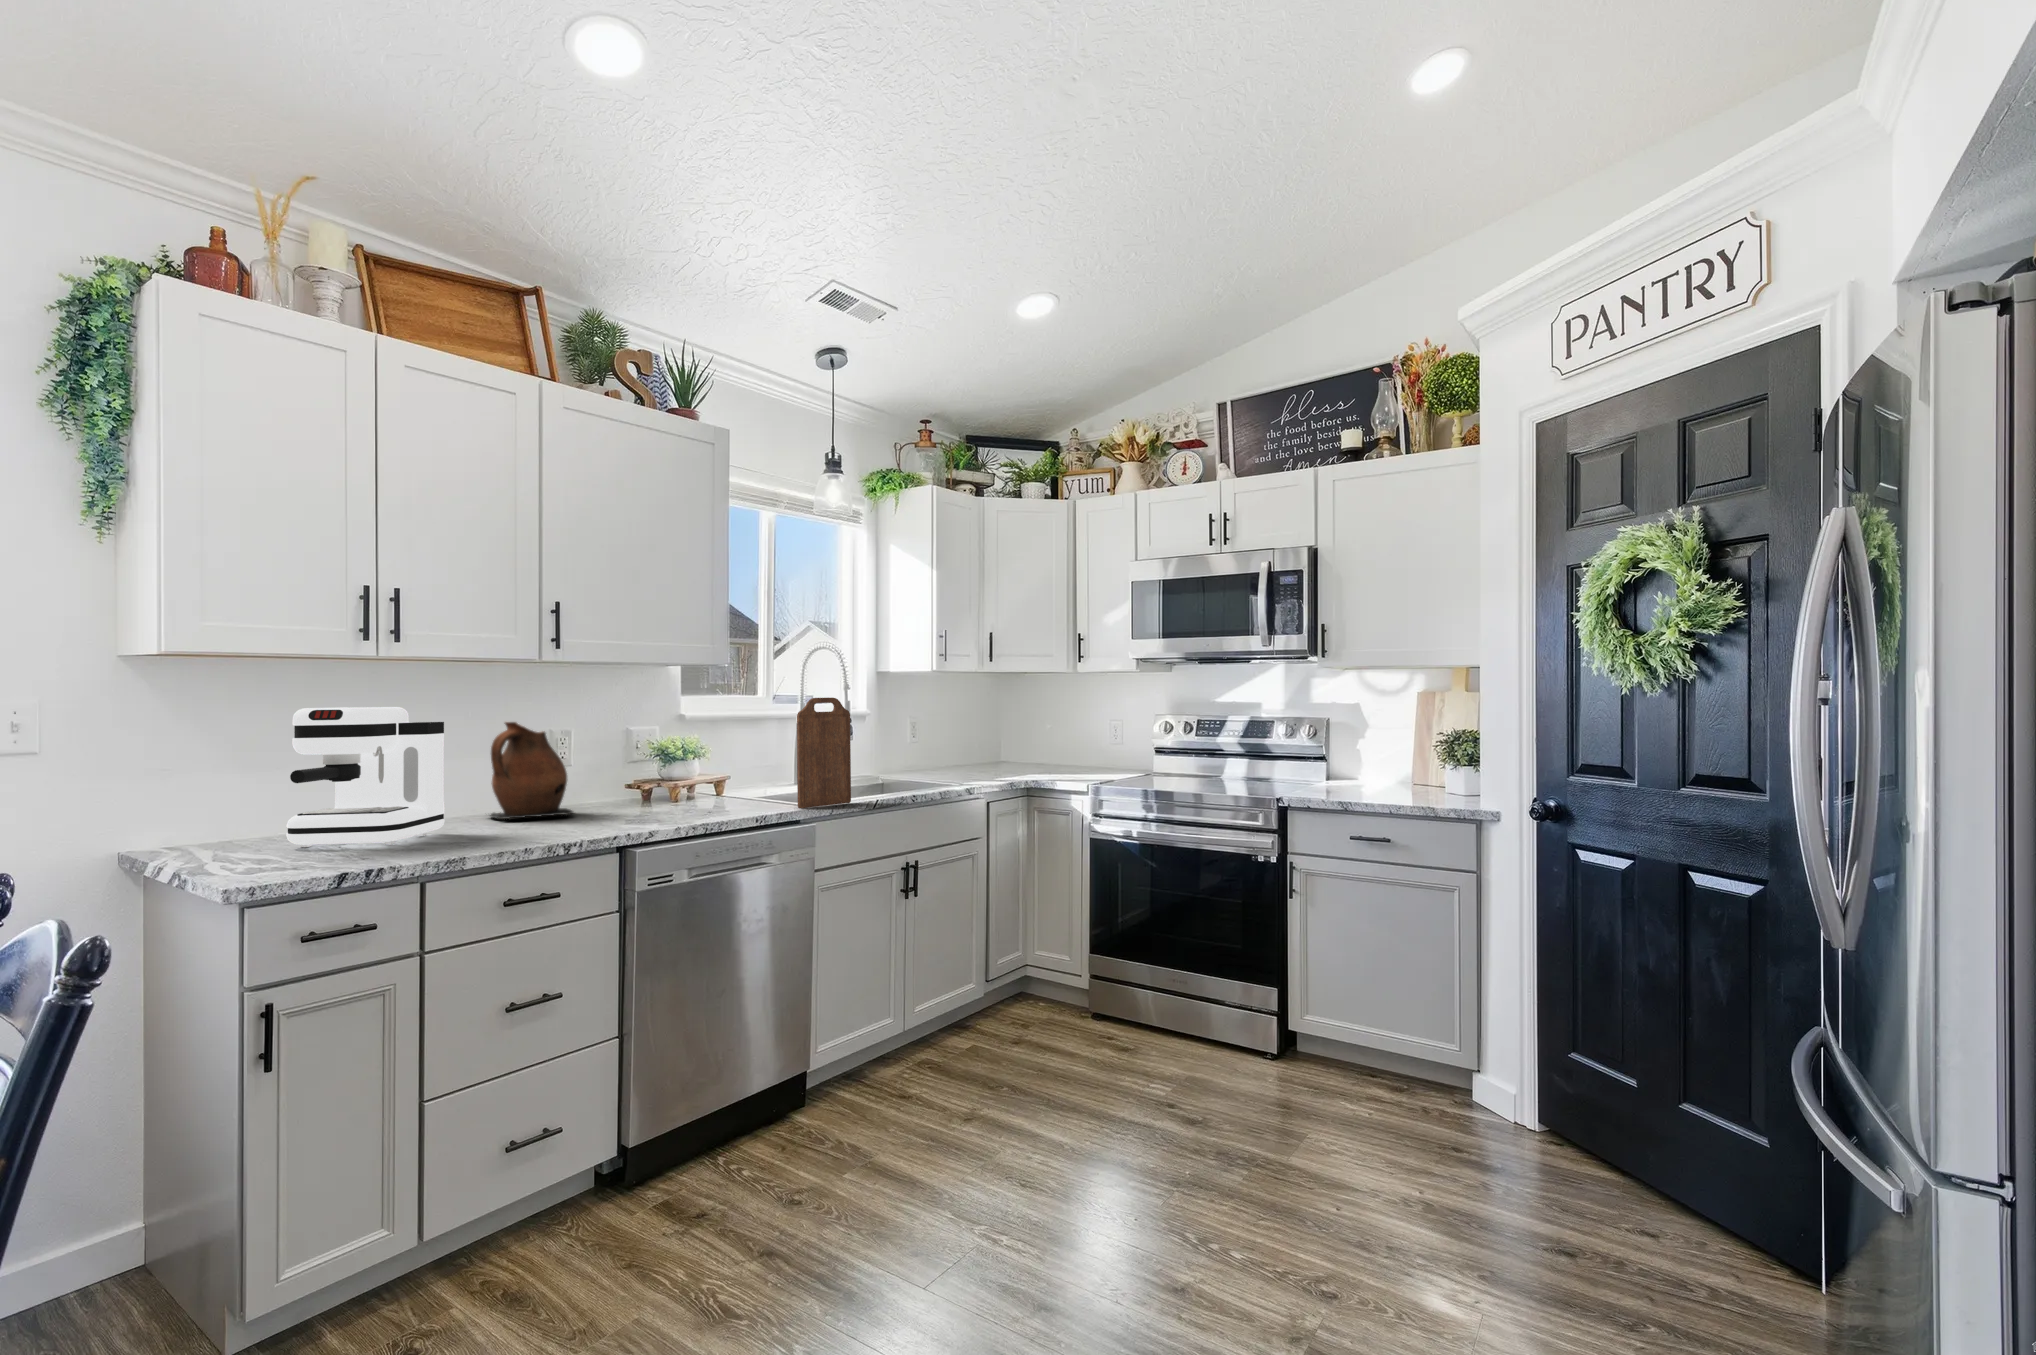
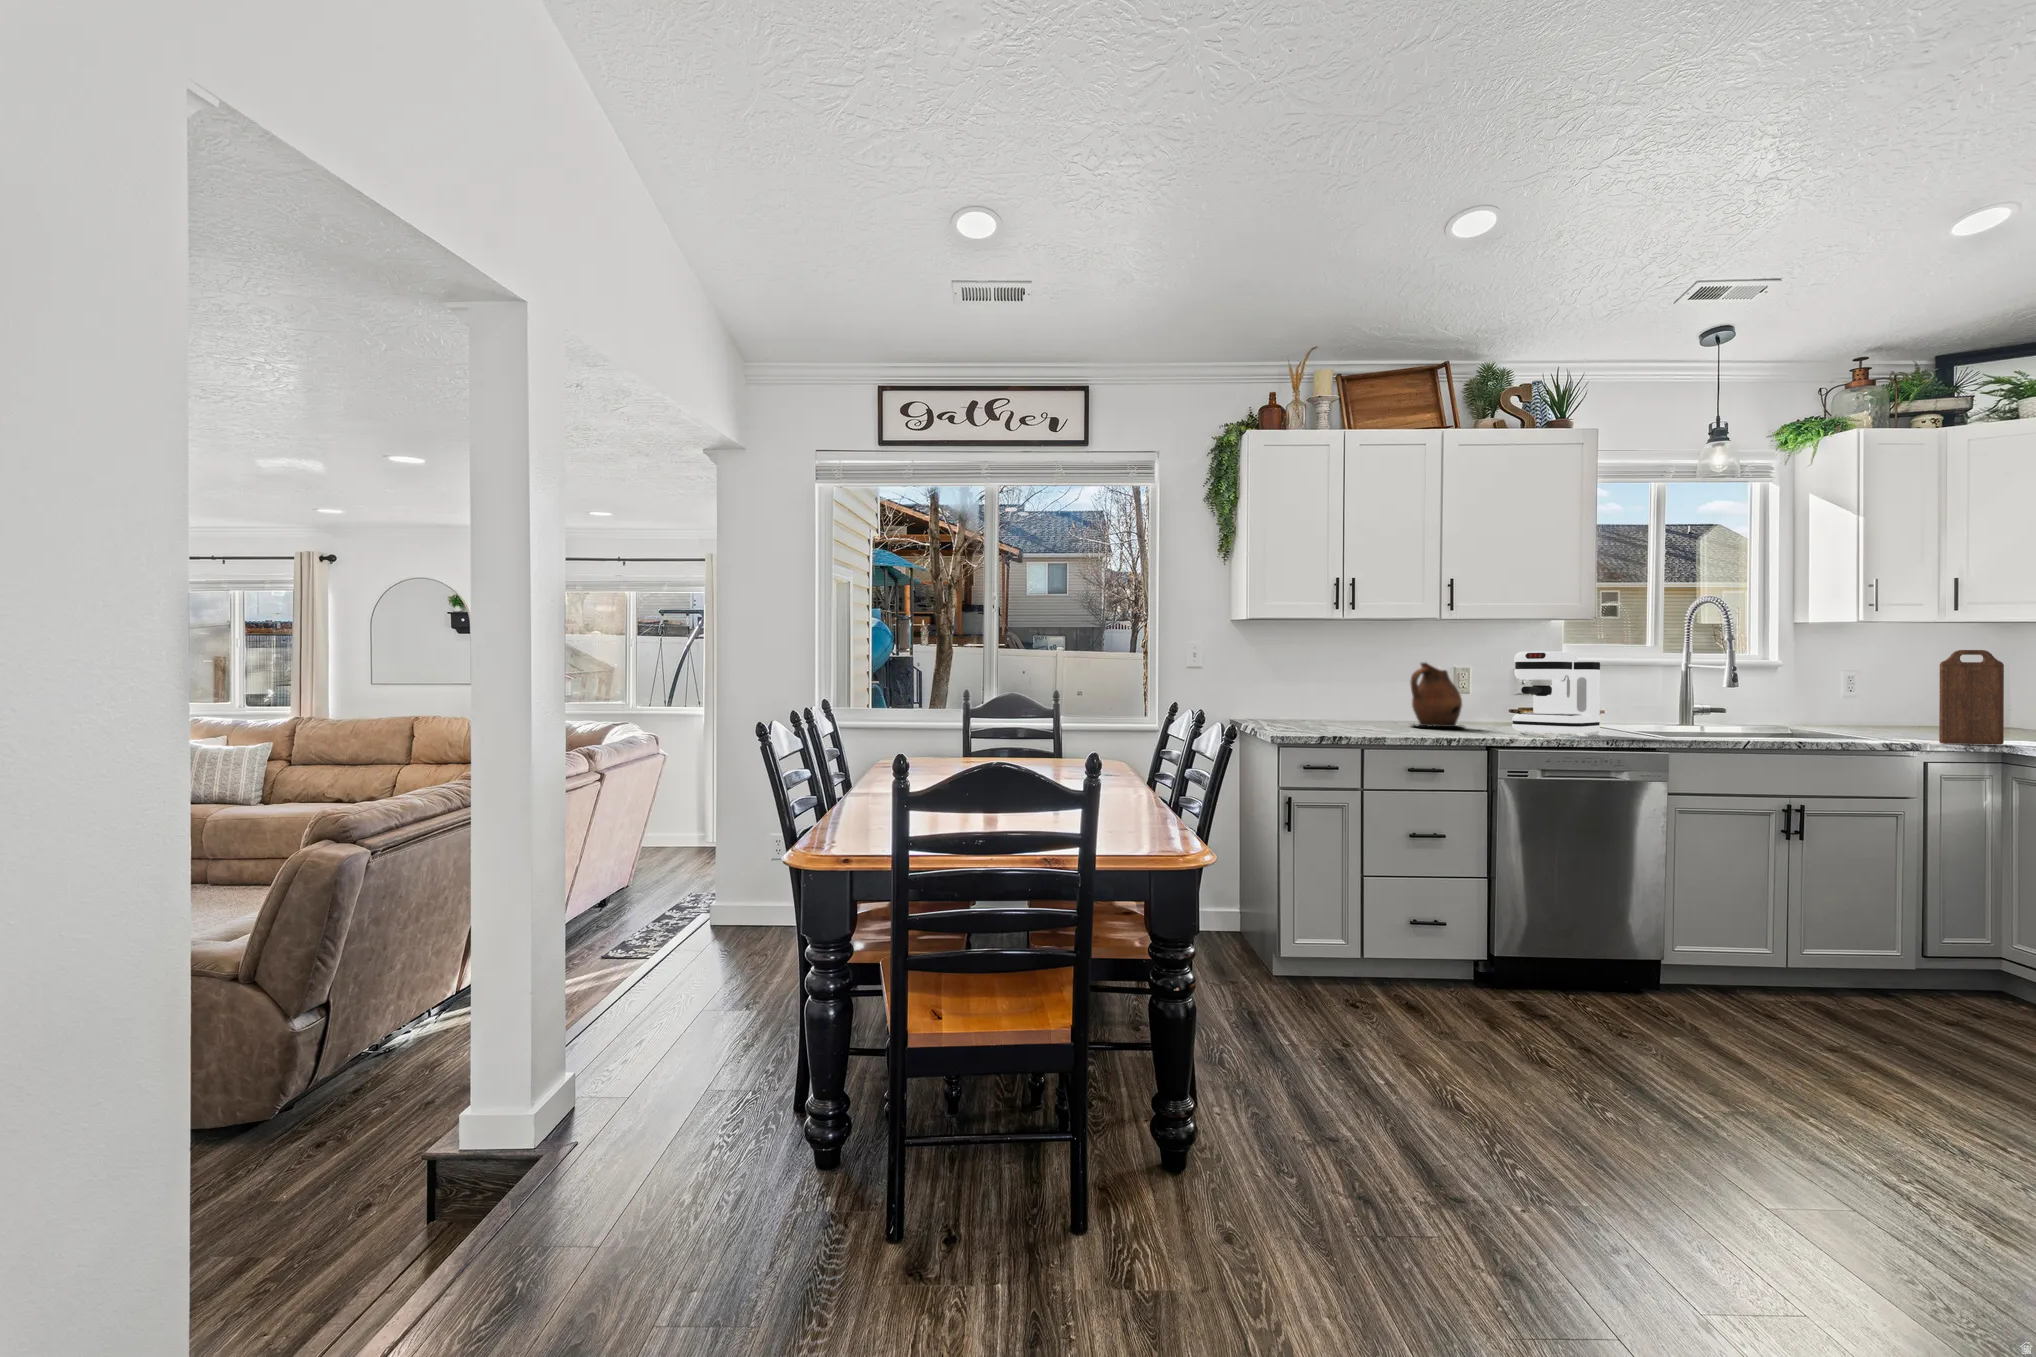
cutting board: present [797,698,851,808] -> present [1939,650,2004,745]
coffee maker: present [286,707,445,847] -> present [1512,651,1600,736]

